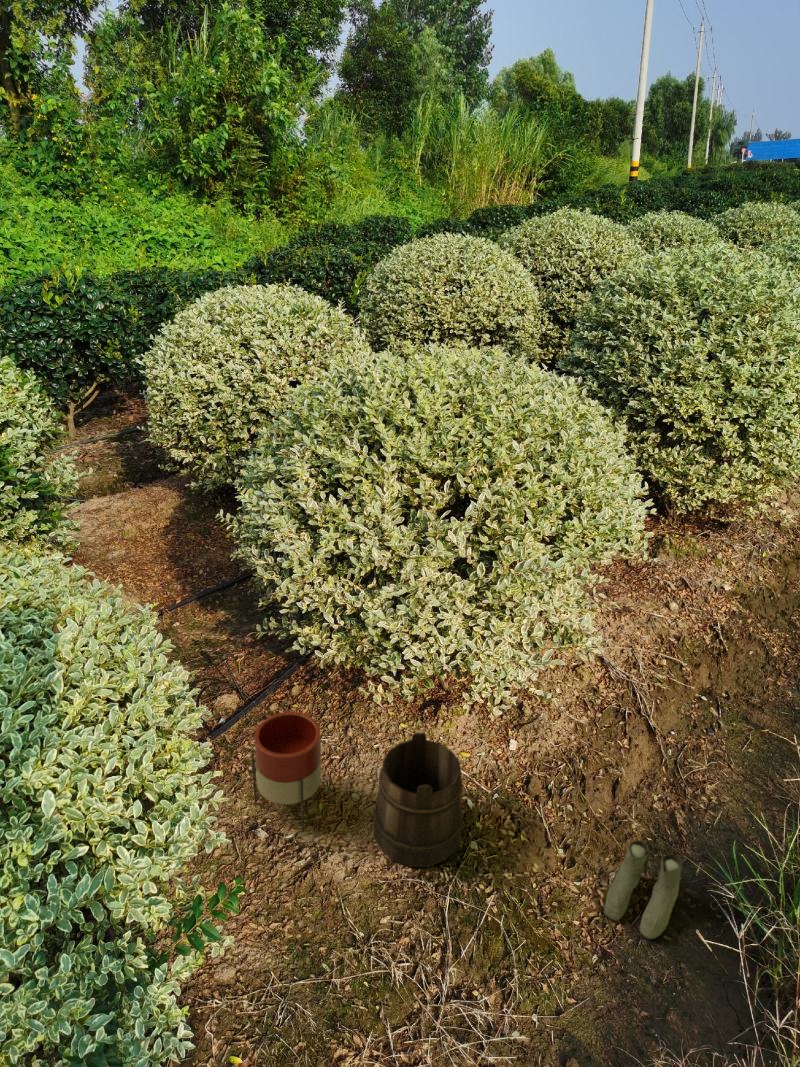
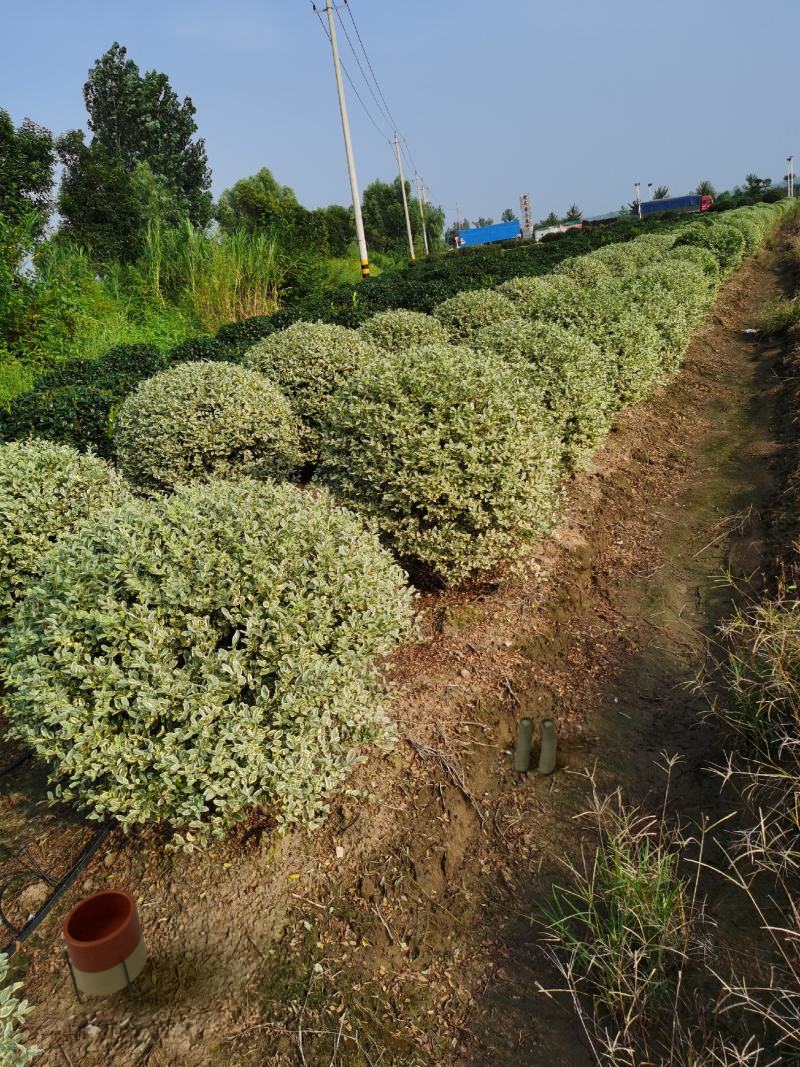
bucket: present [374,732,463,867] -> none [207,869,303,1013]
boots: present [603,840,682,939] -> present [515,717,557,774]

